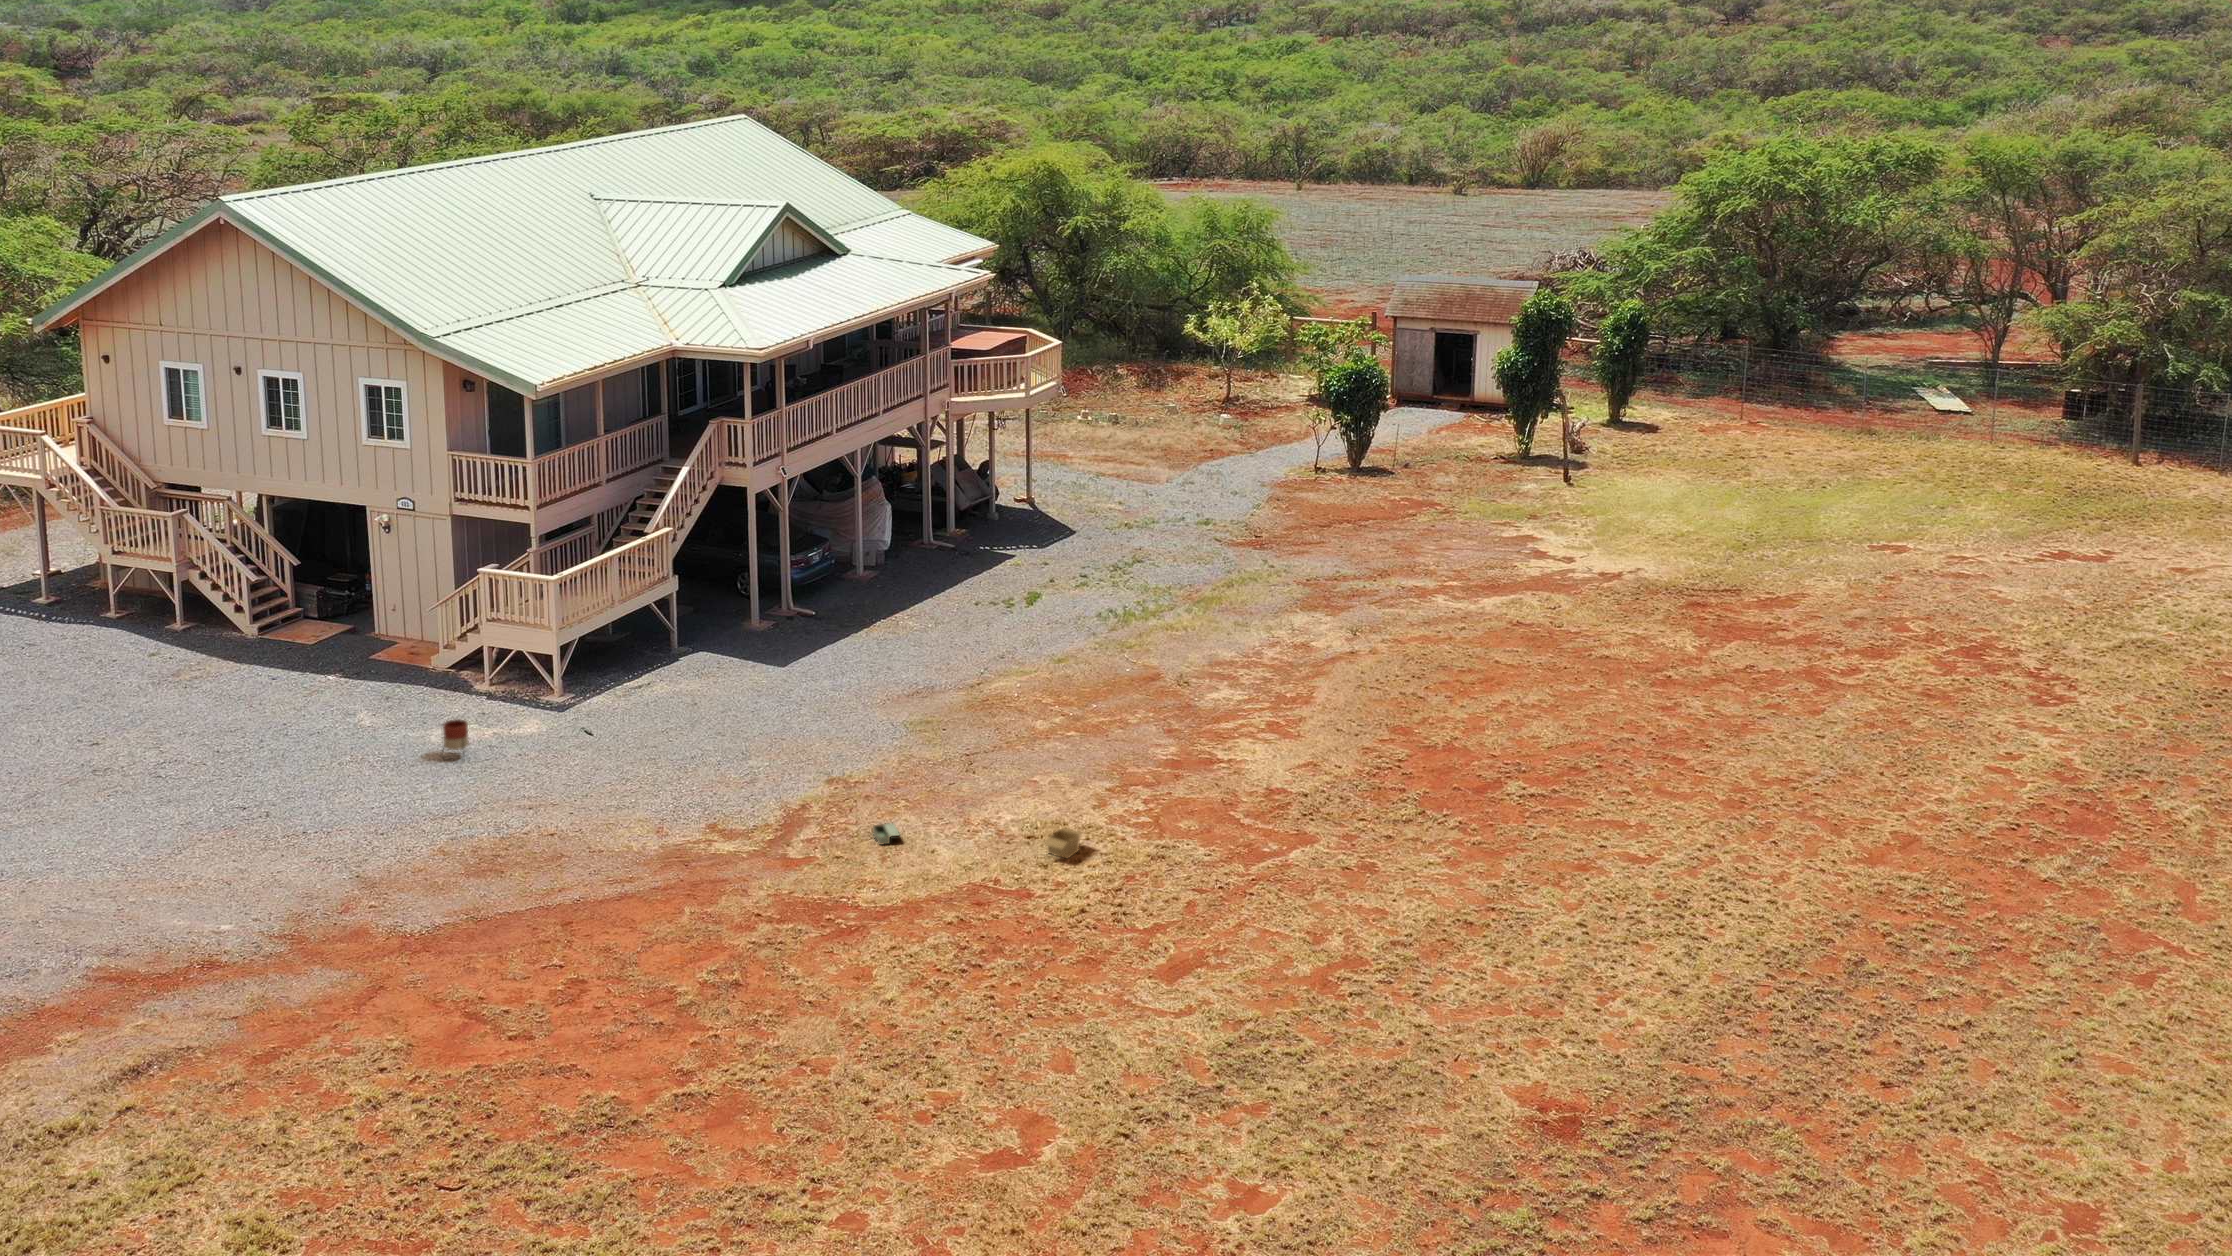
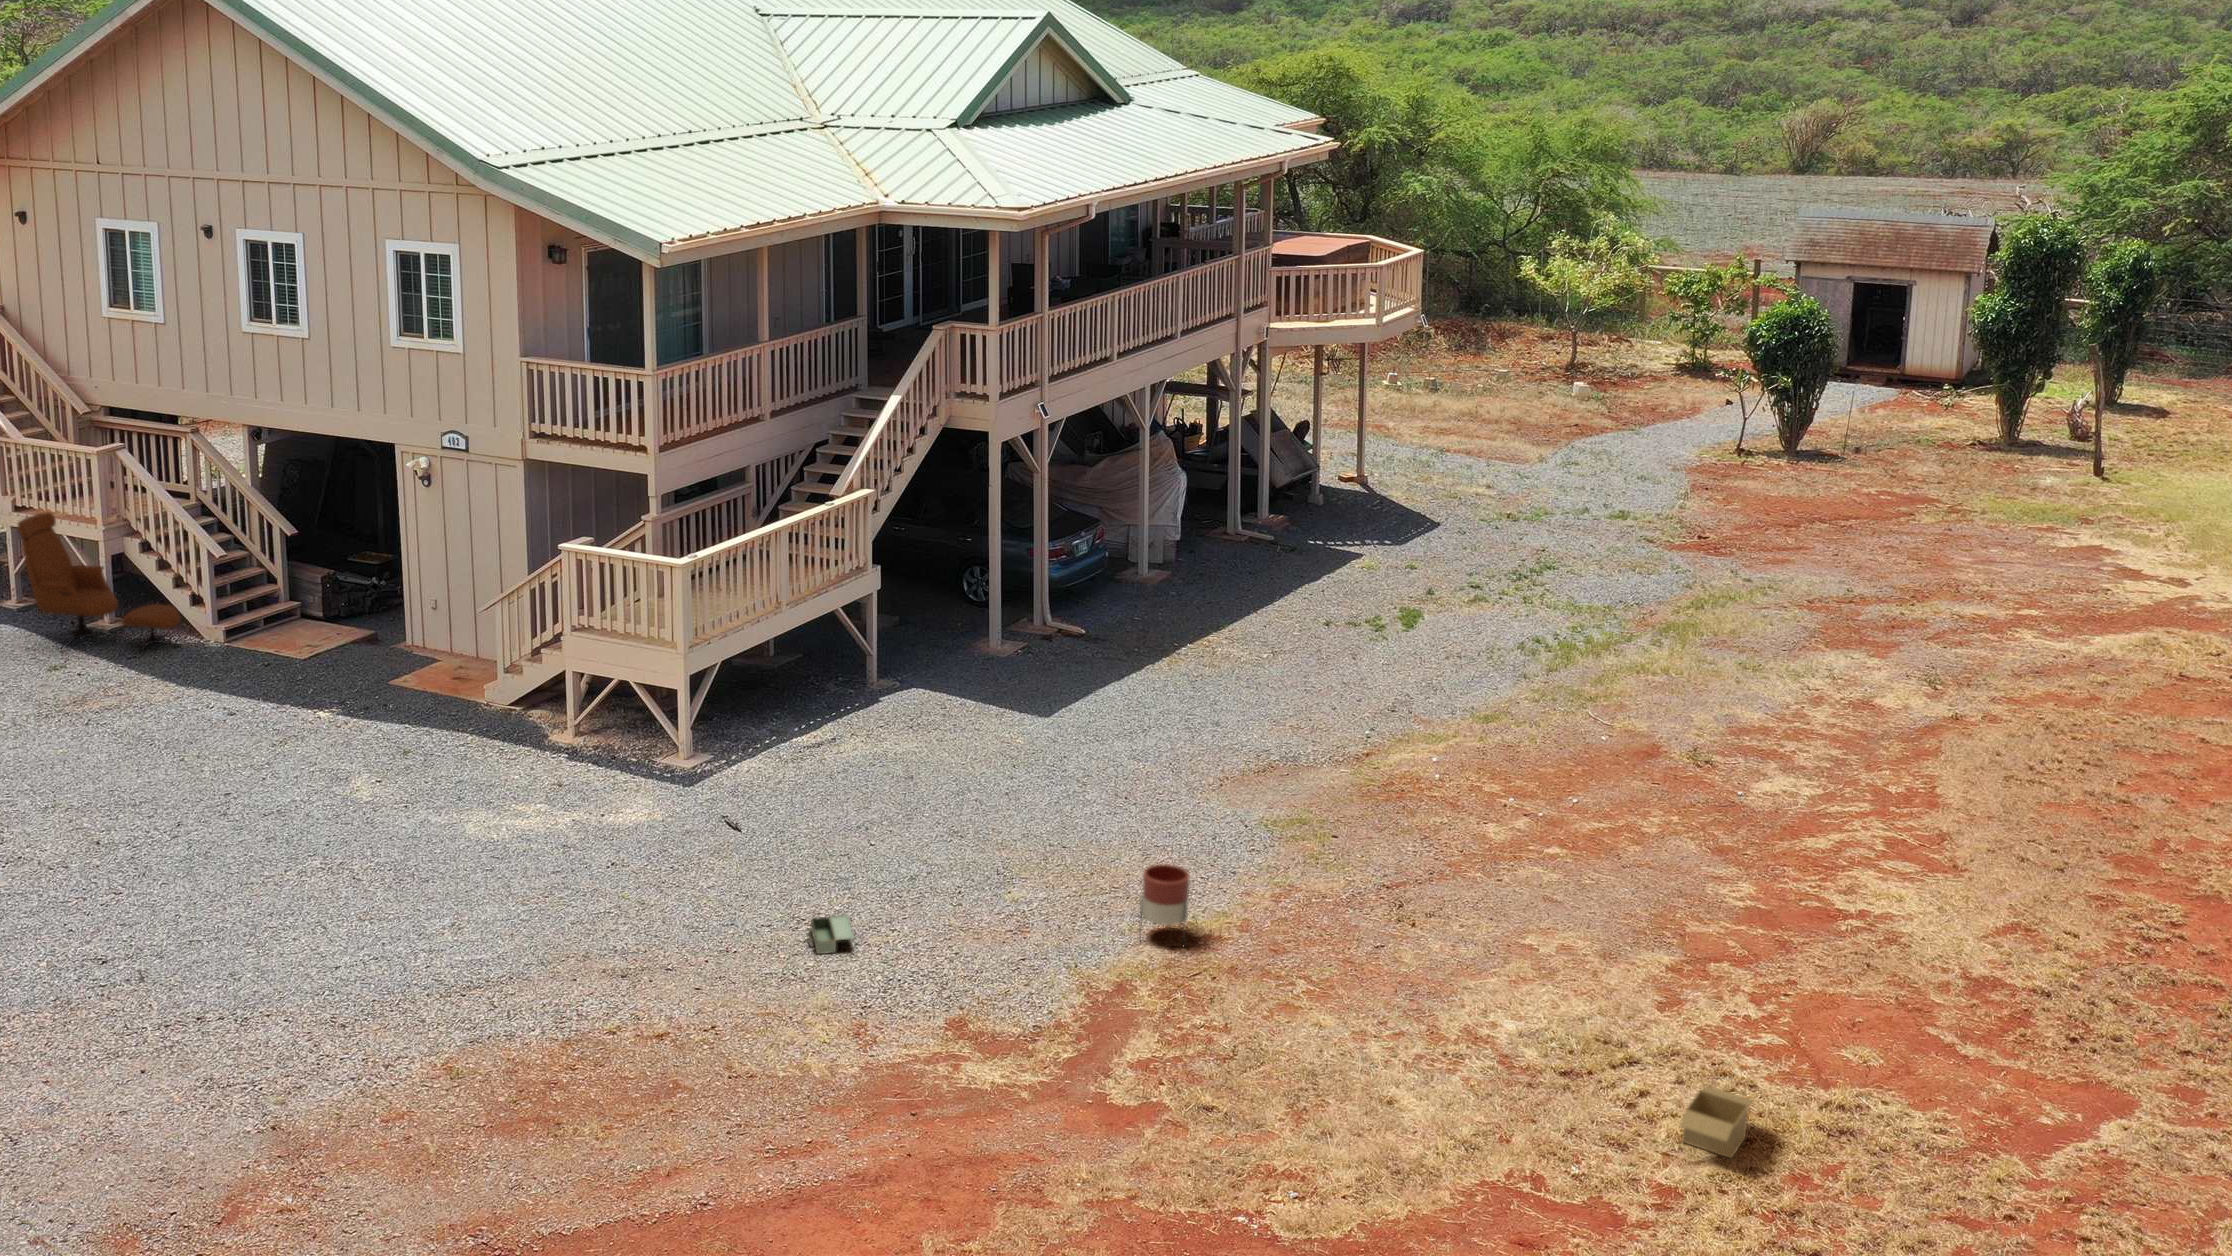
lounge chair: none [128,556,233,644] -> present [18,512,180,651]
planter: present [443,720,469,750] -> present [1139,864,1189,929]
toolbox: present [873,823,900,844] -> present [810,915,855,954]

